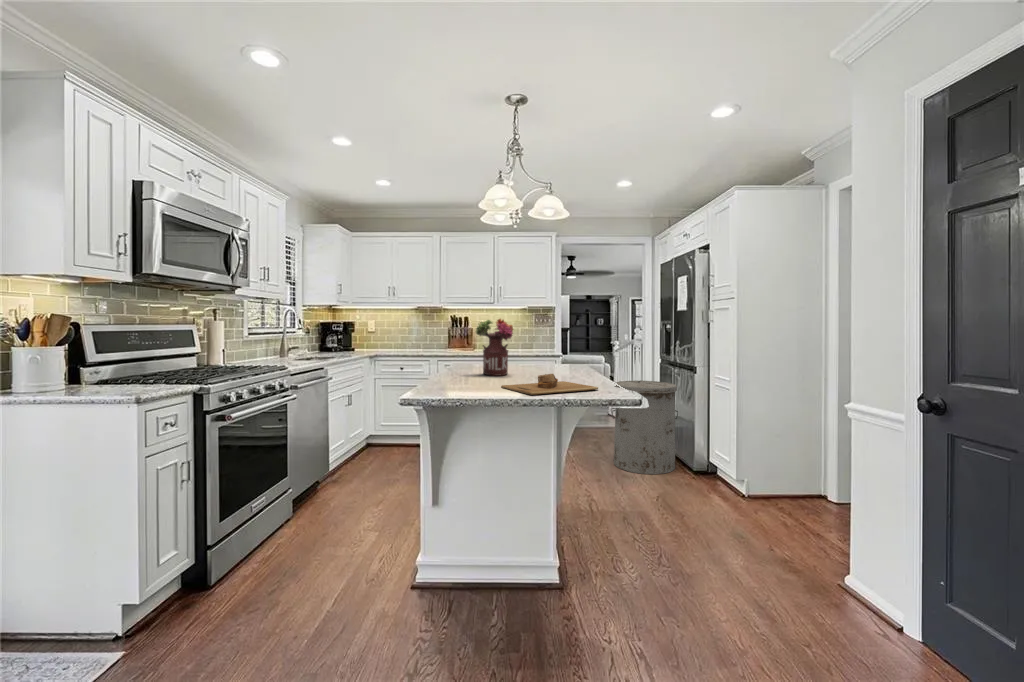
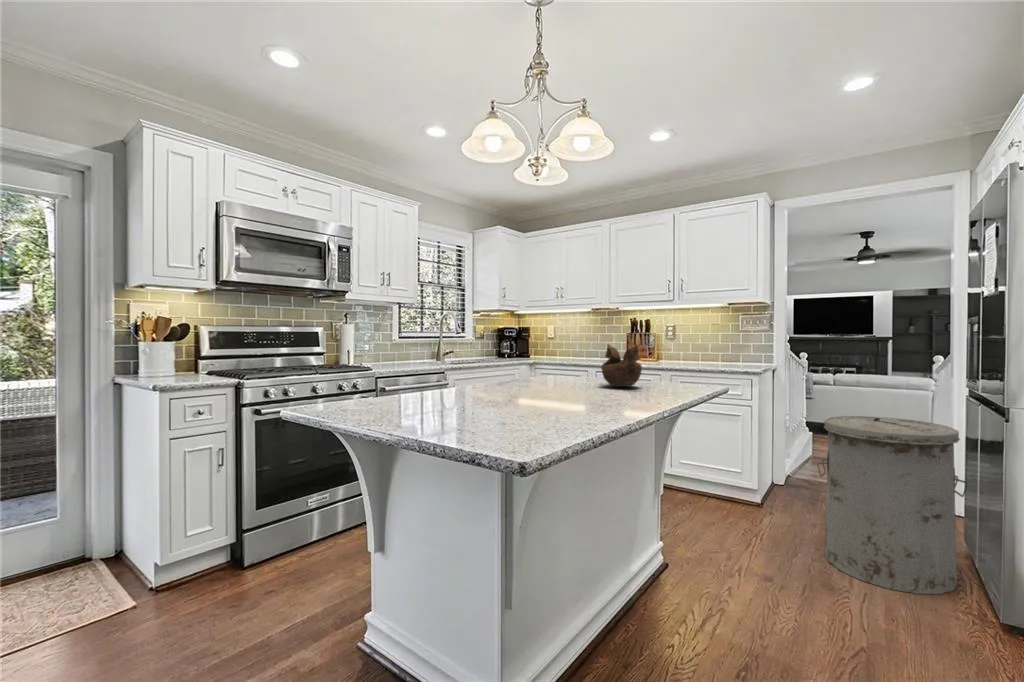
flower arrangement: present [476,319,513,376] -> none [514,312,569,389]
decorative bowl: none [518,341,559,371] -> present [601,344,642,387]
cutting board: present [501,374,598,395] -> none [449,388,578,418]

